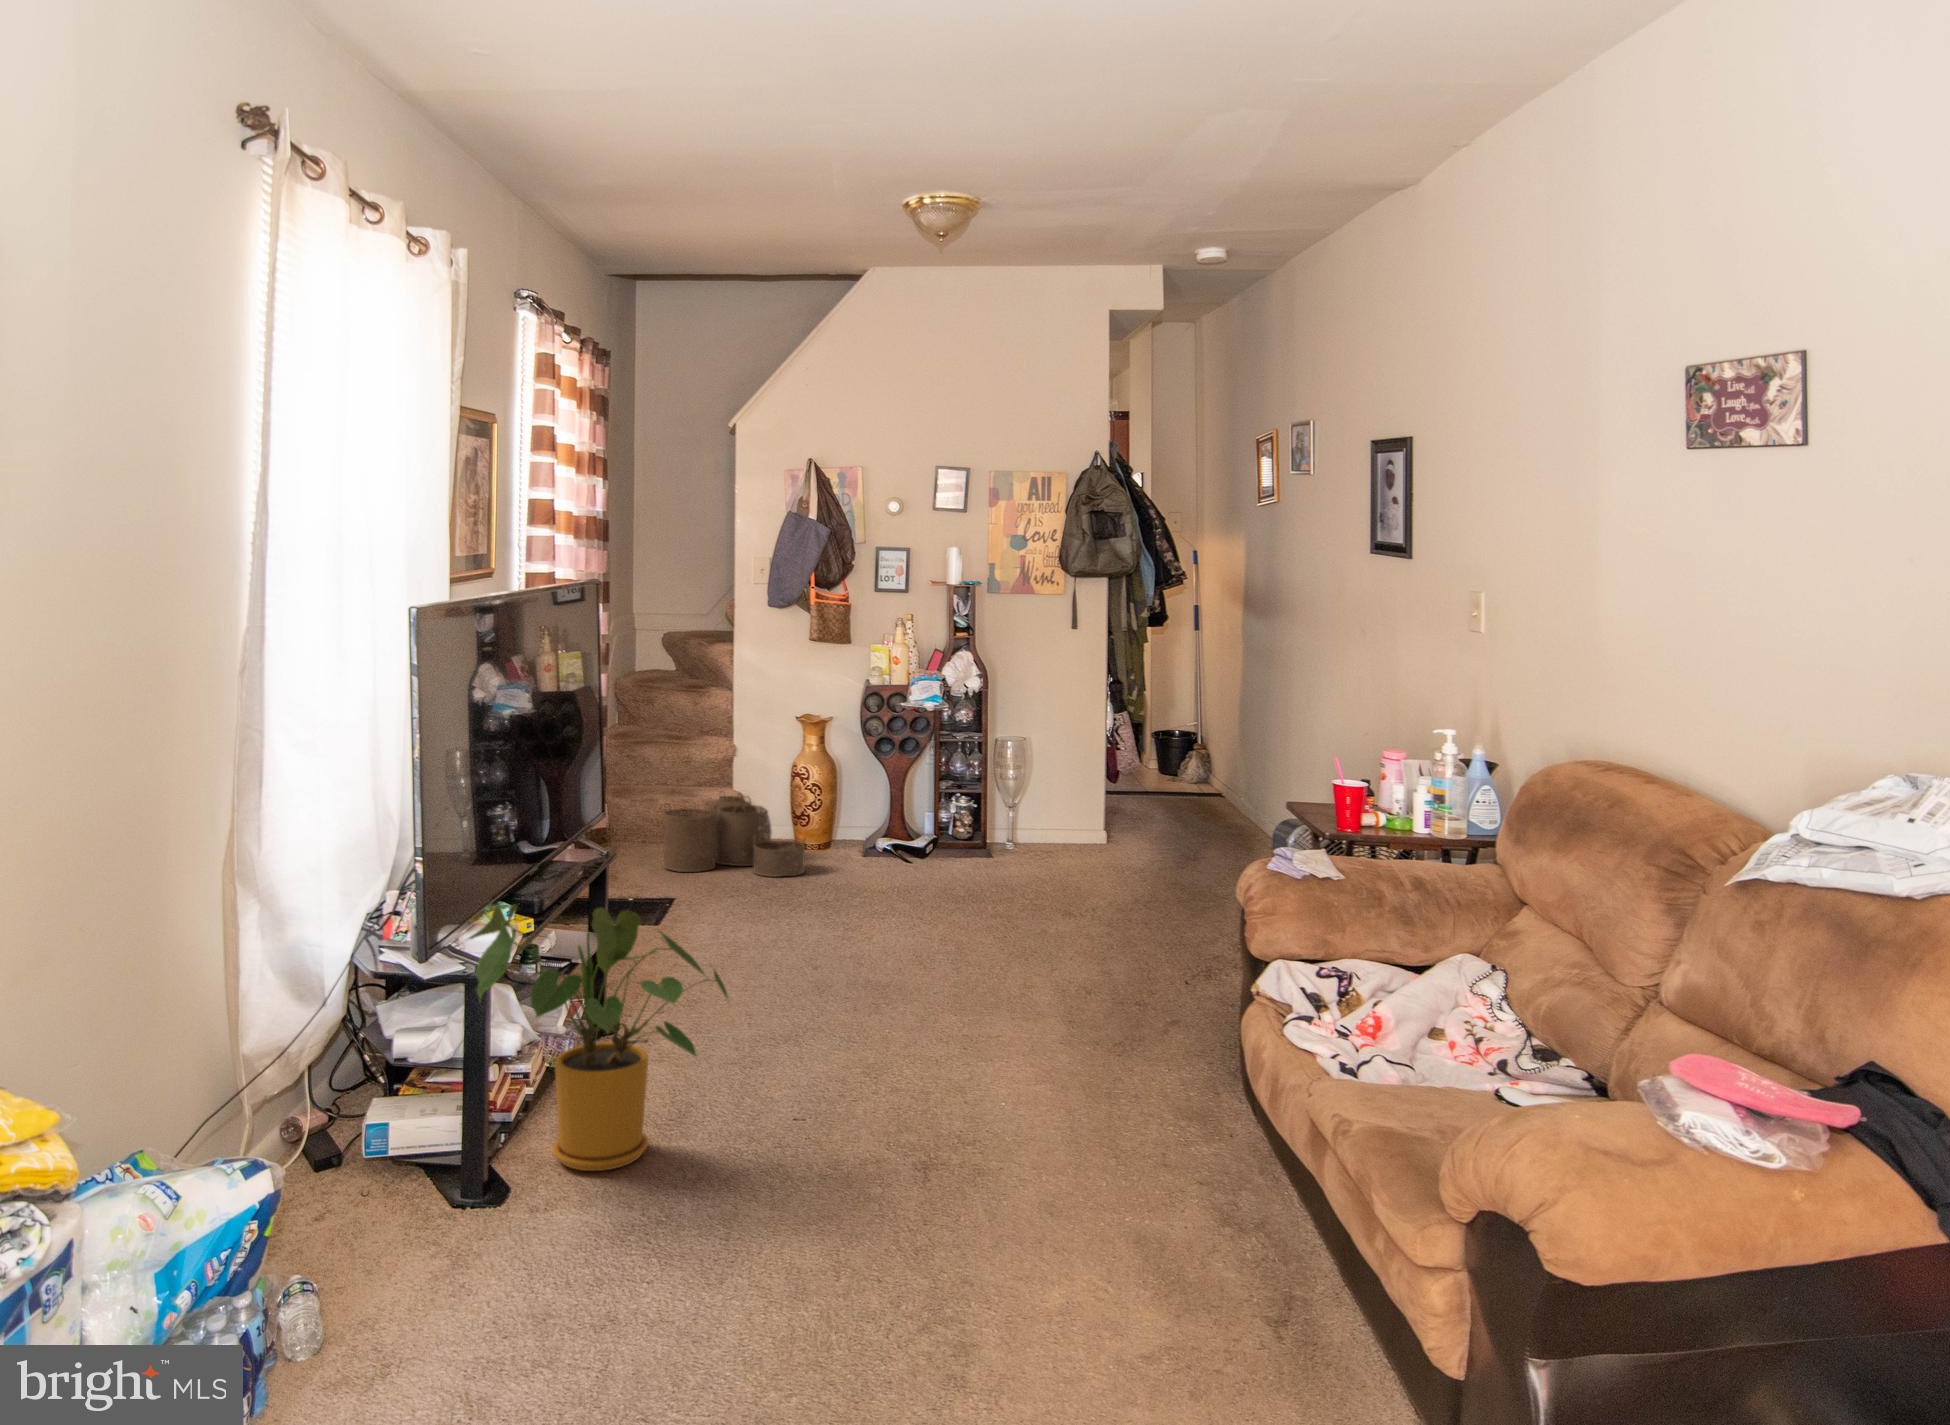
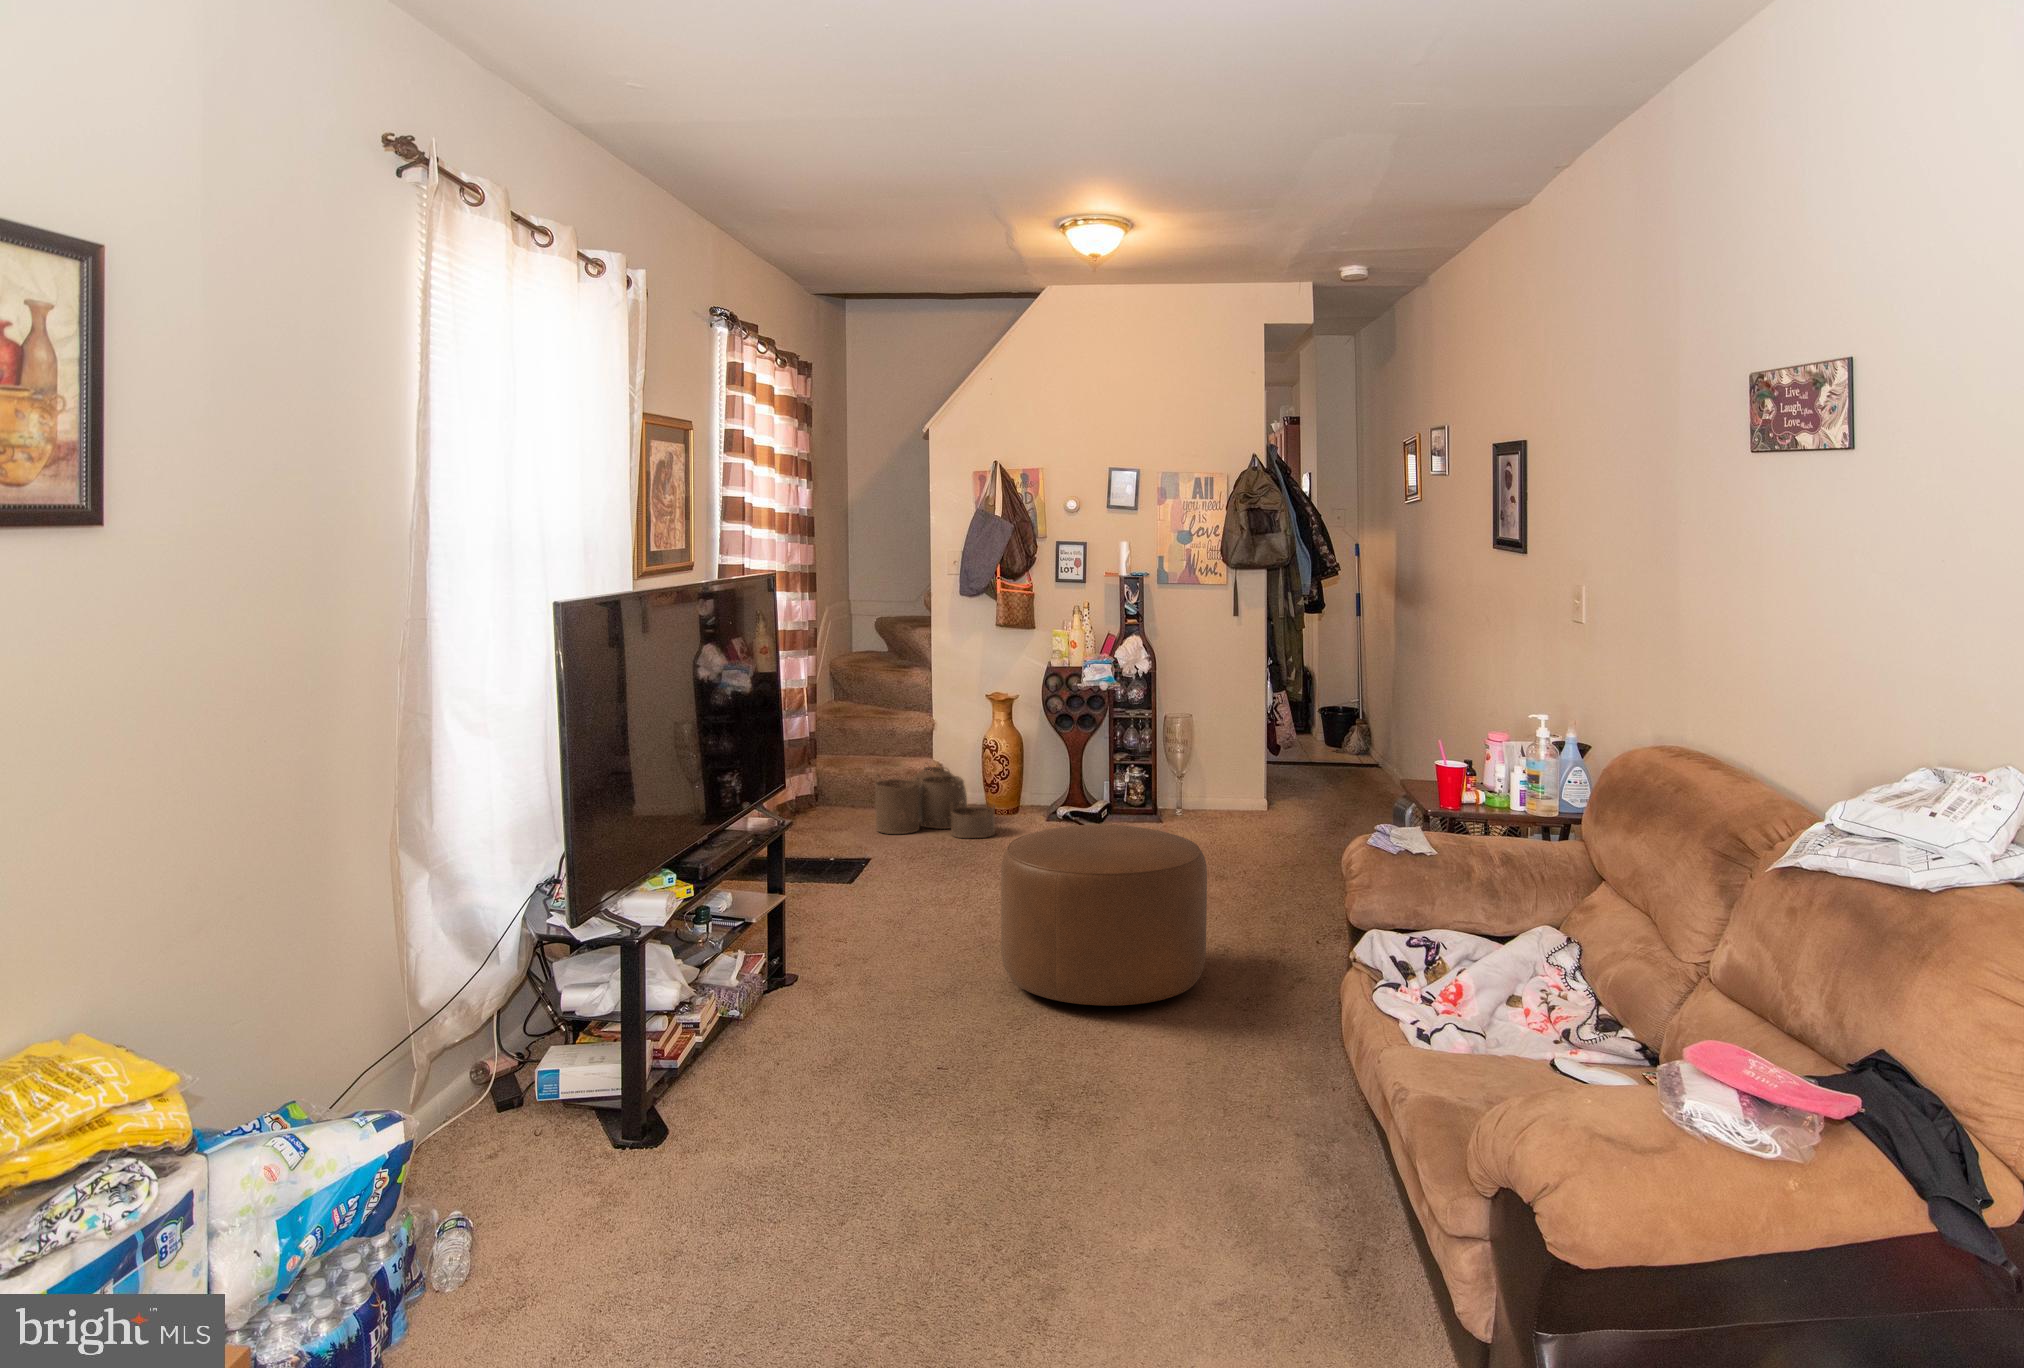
ottoman: none [839,855,1076,1058] -> present [1001,825,1207,1006]
house plant: present [469,904,728,1171] -> none [675,875,896,1096]

